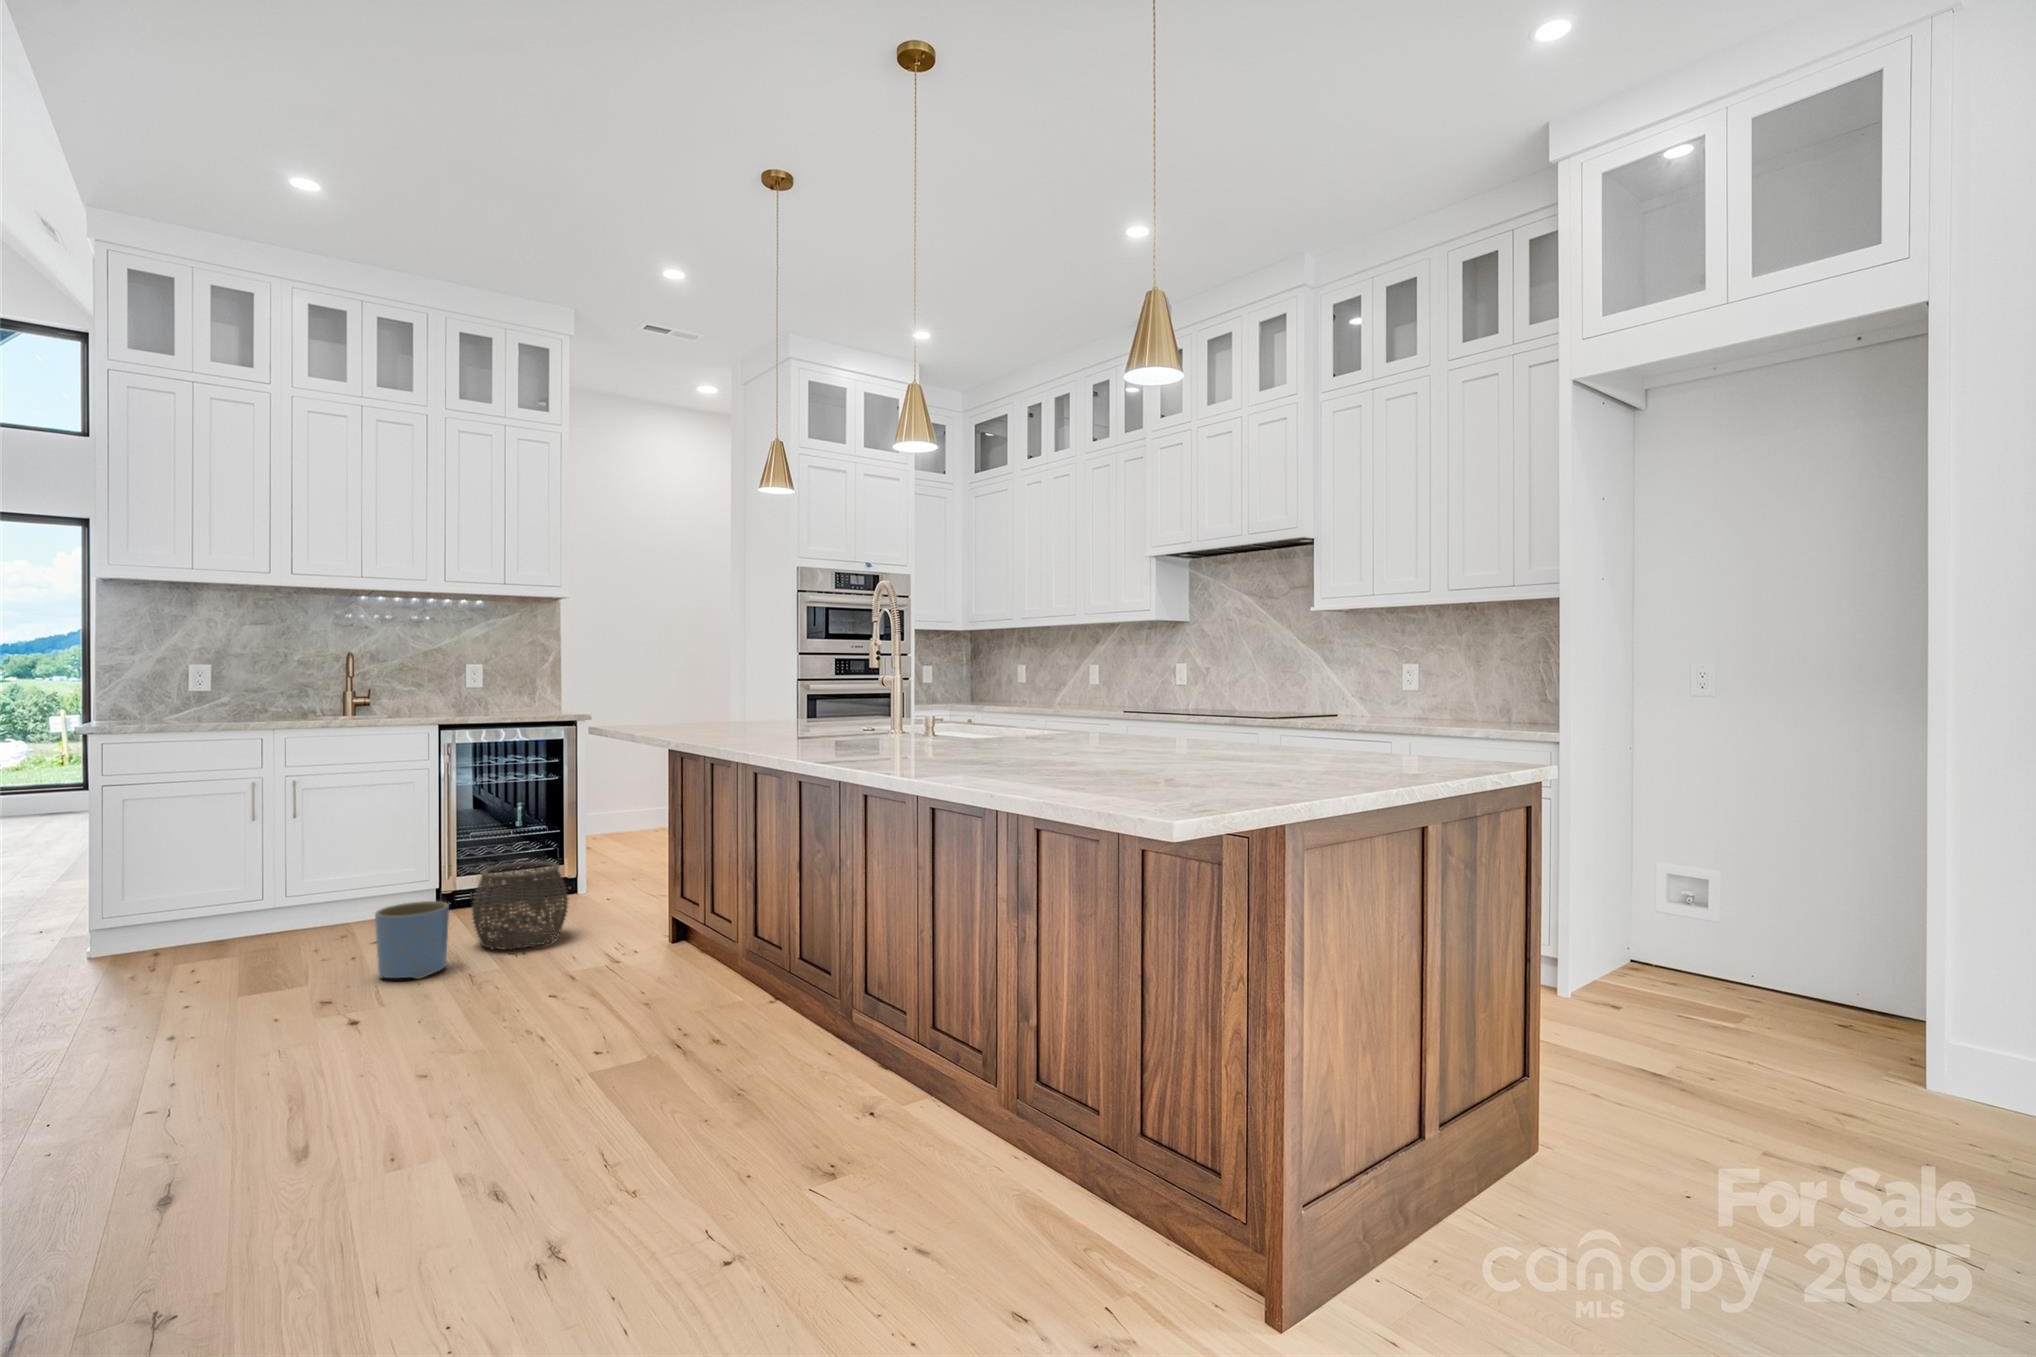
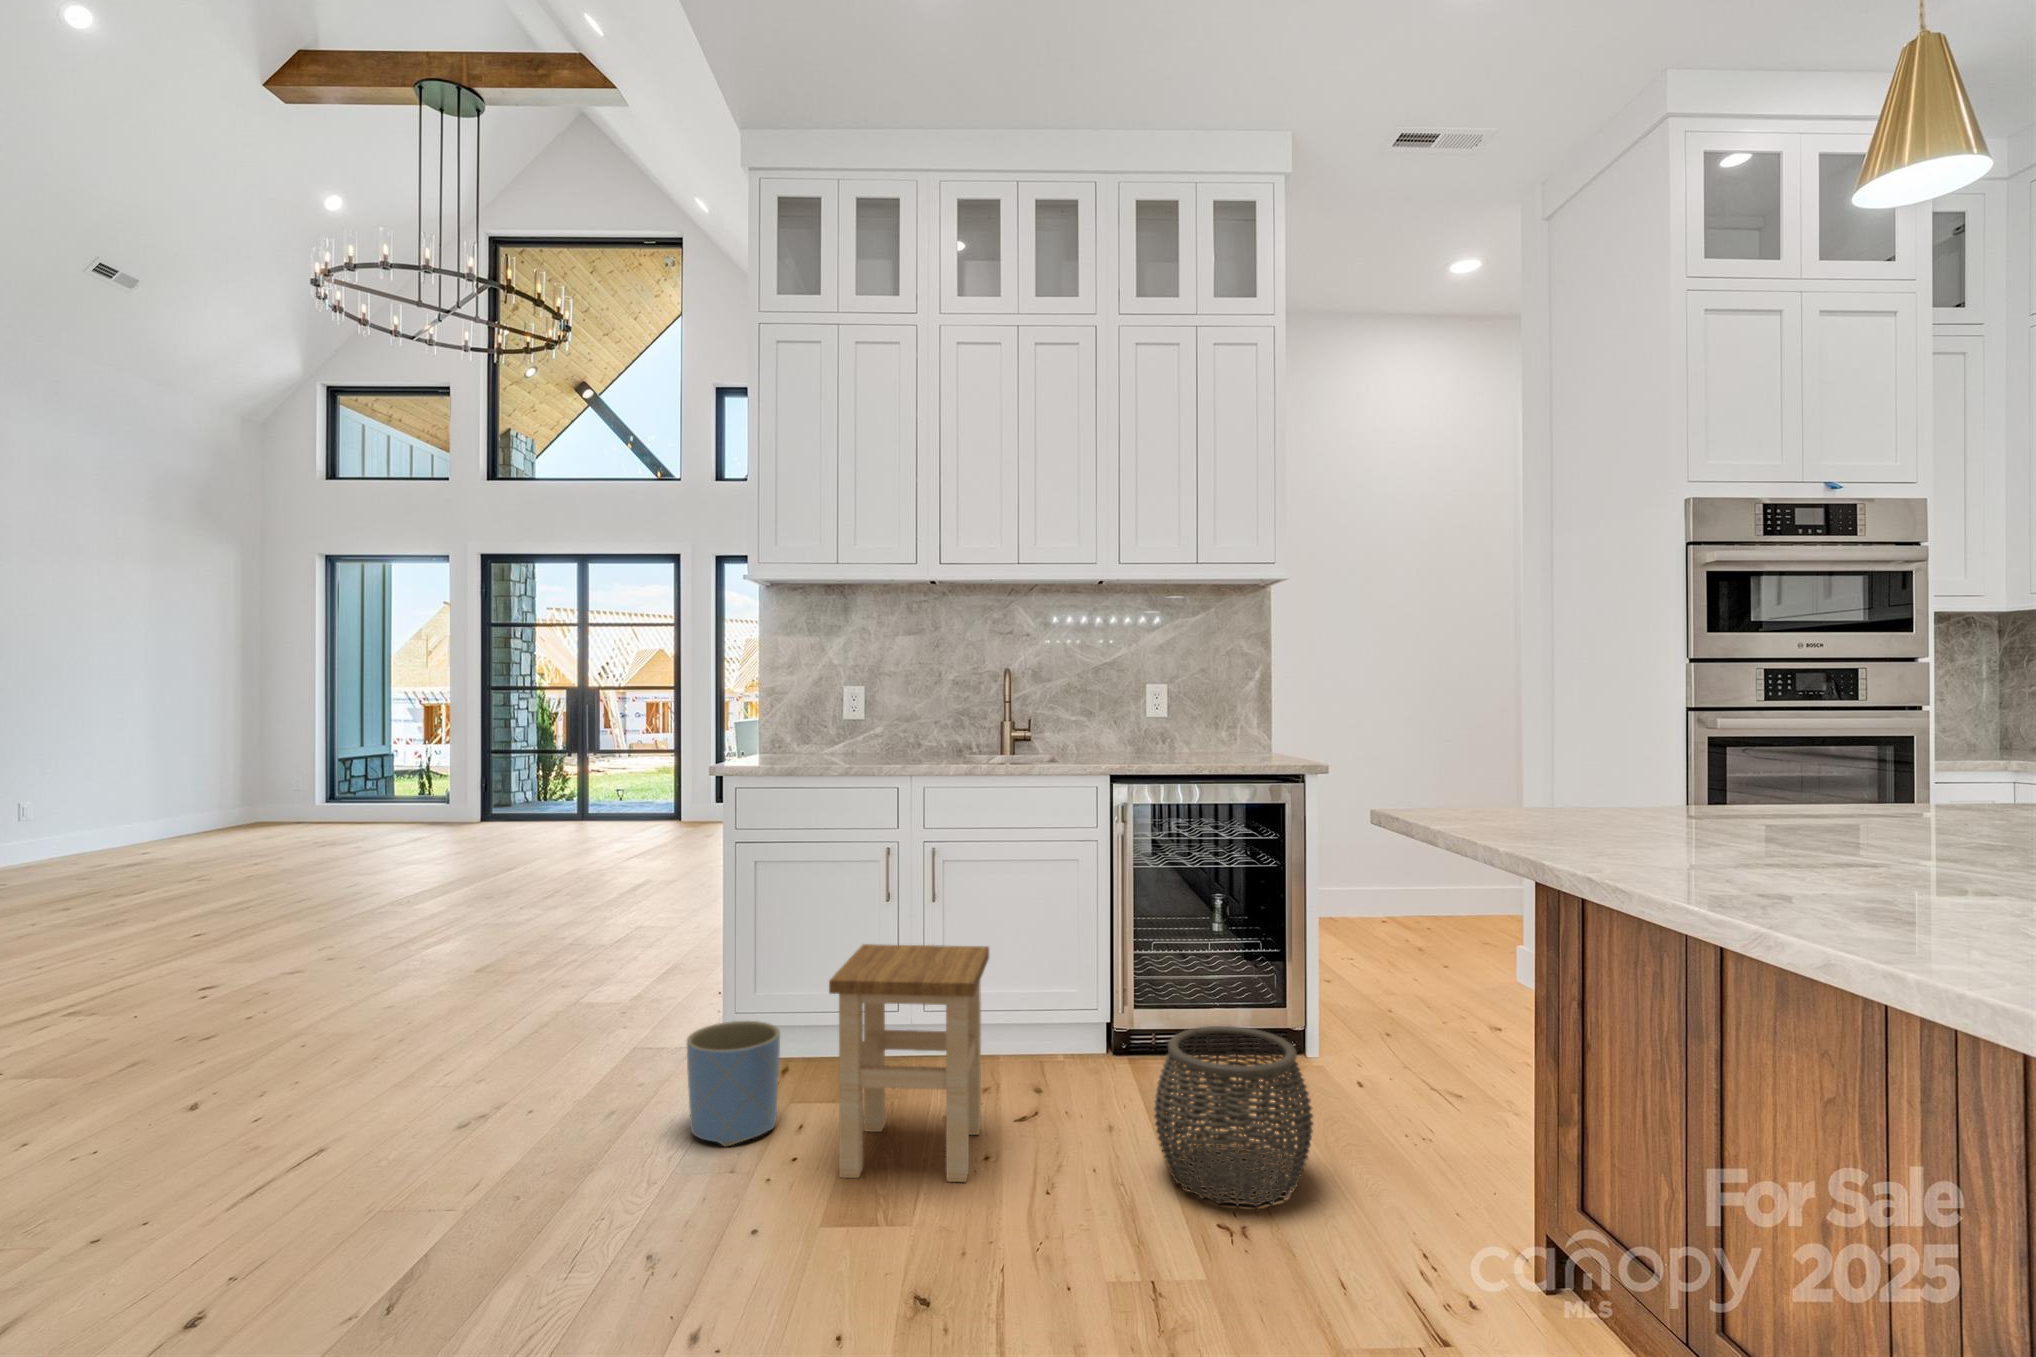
stool: none [231,835,350,984] -> present [829,944,989,1182]
planter: present [375,901,449,979] -> present [687,1021,780,1146]

